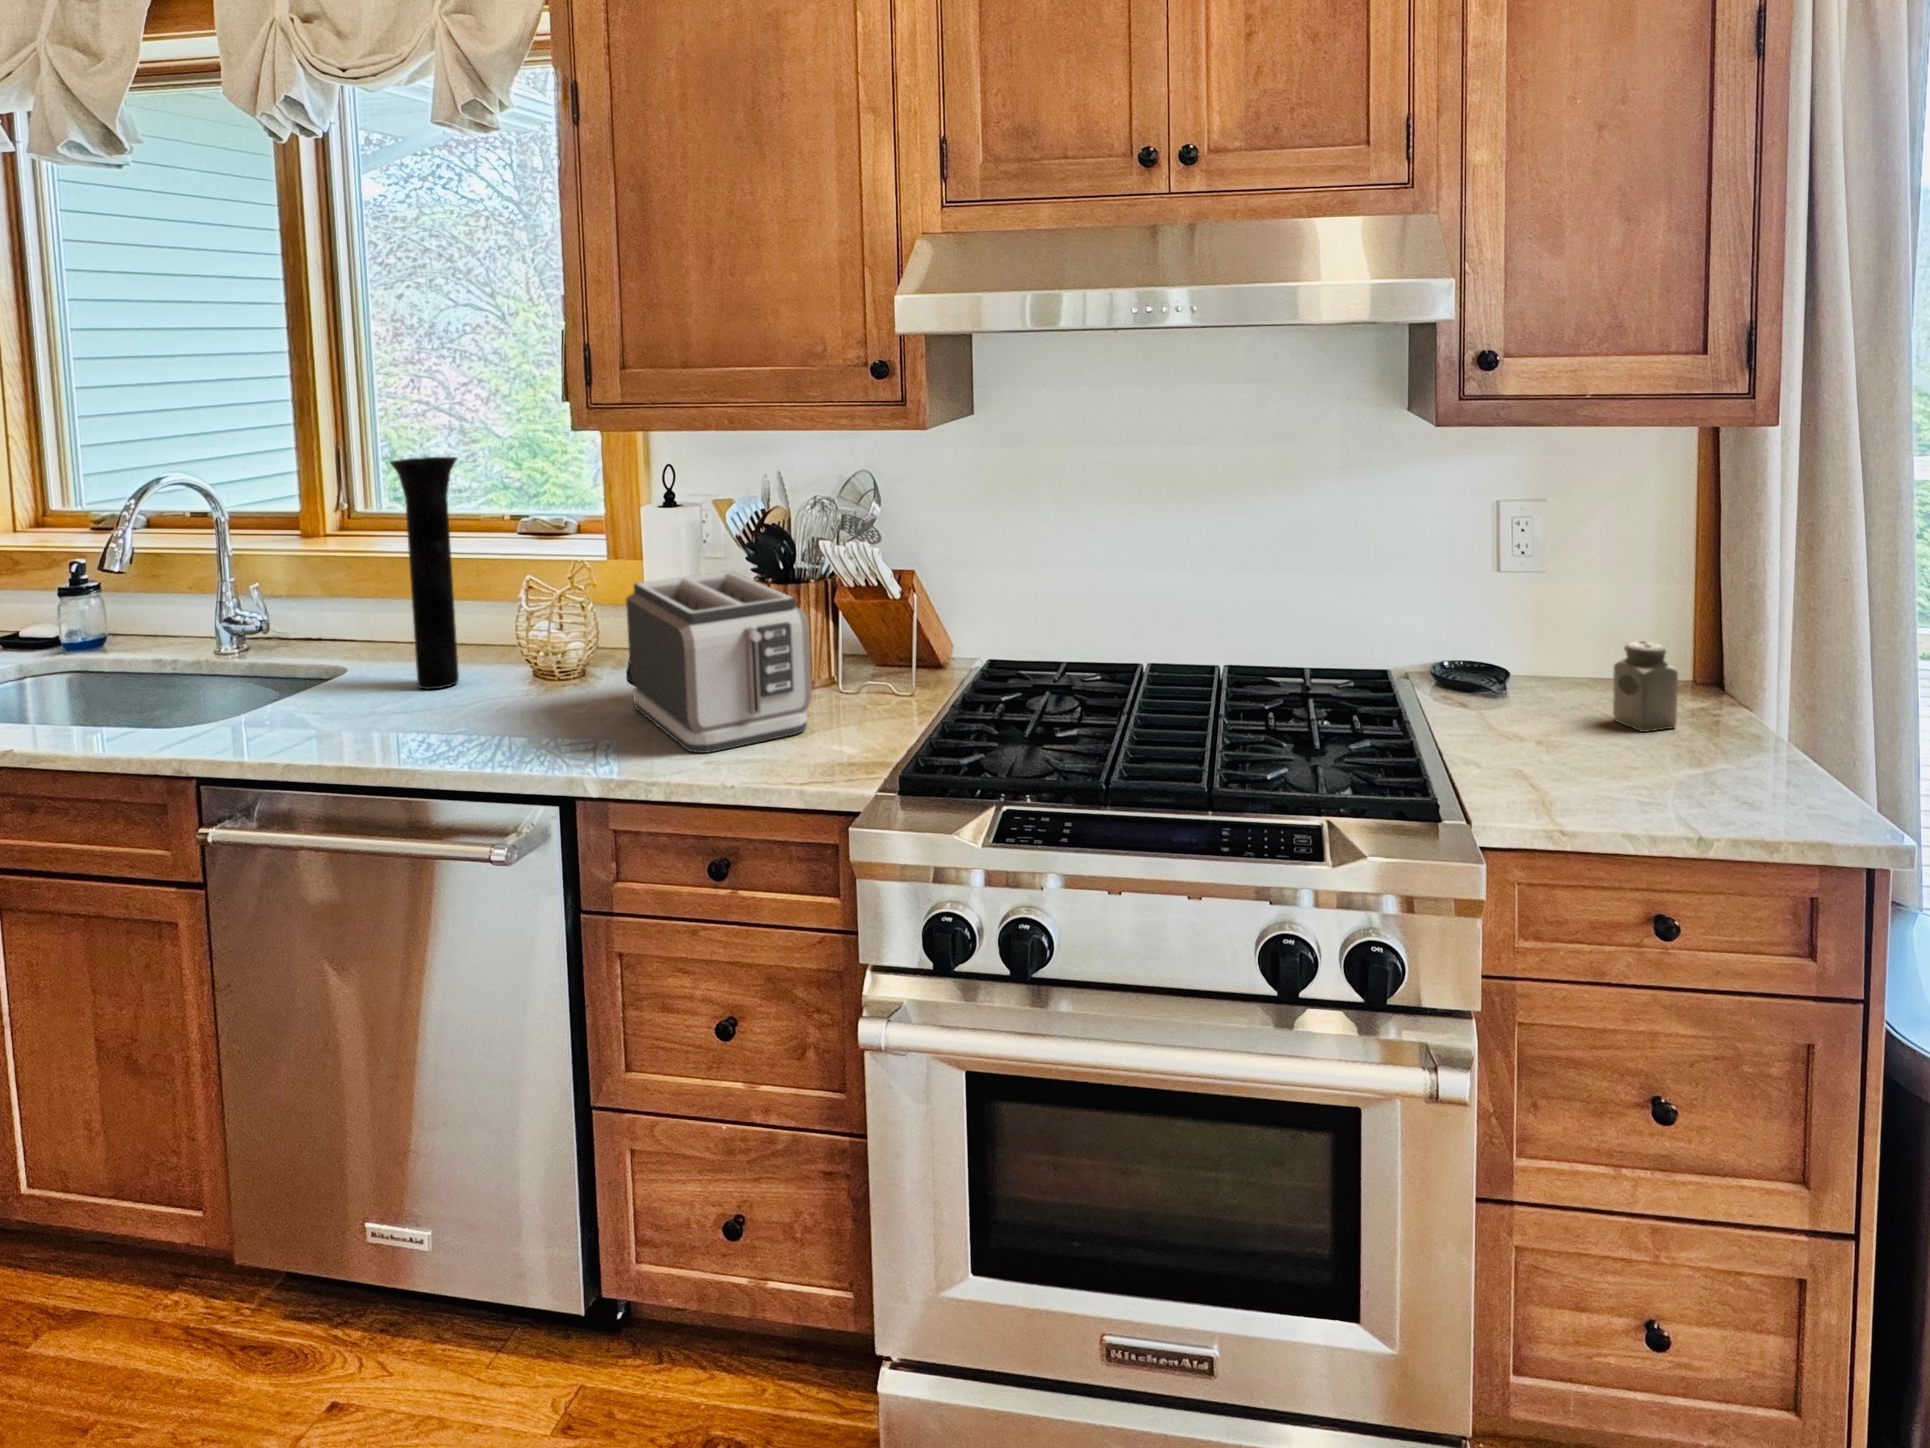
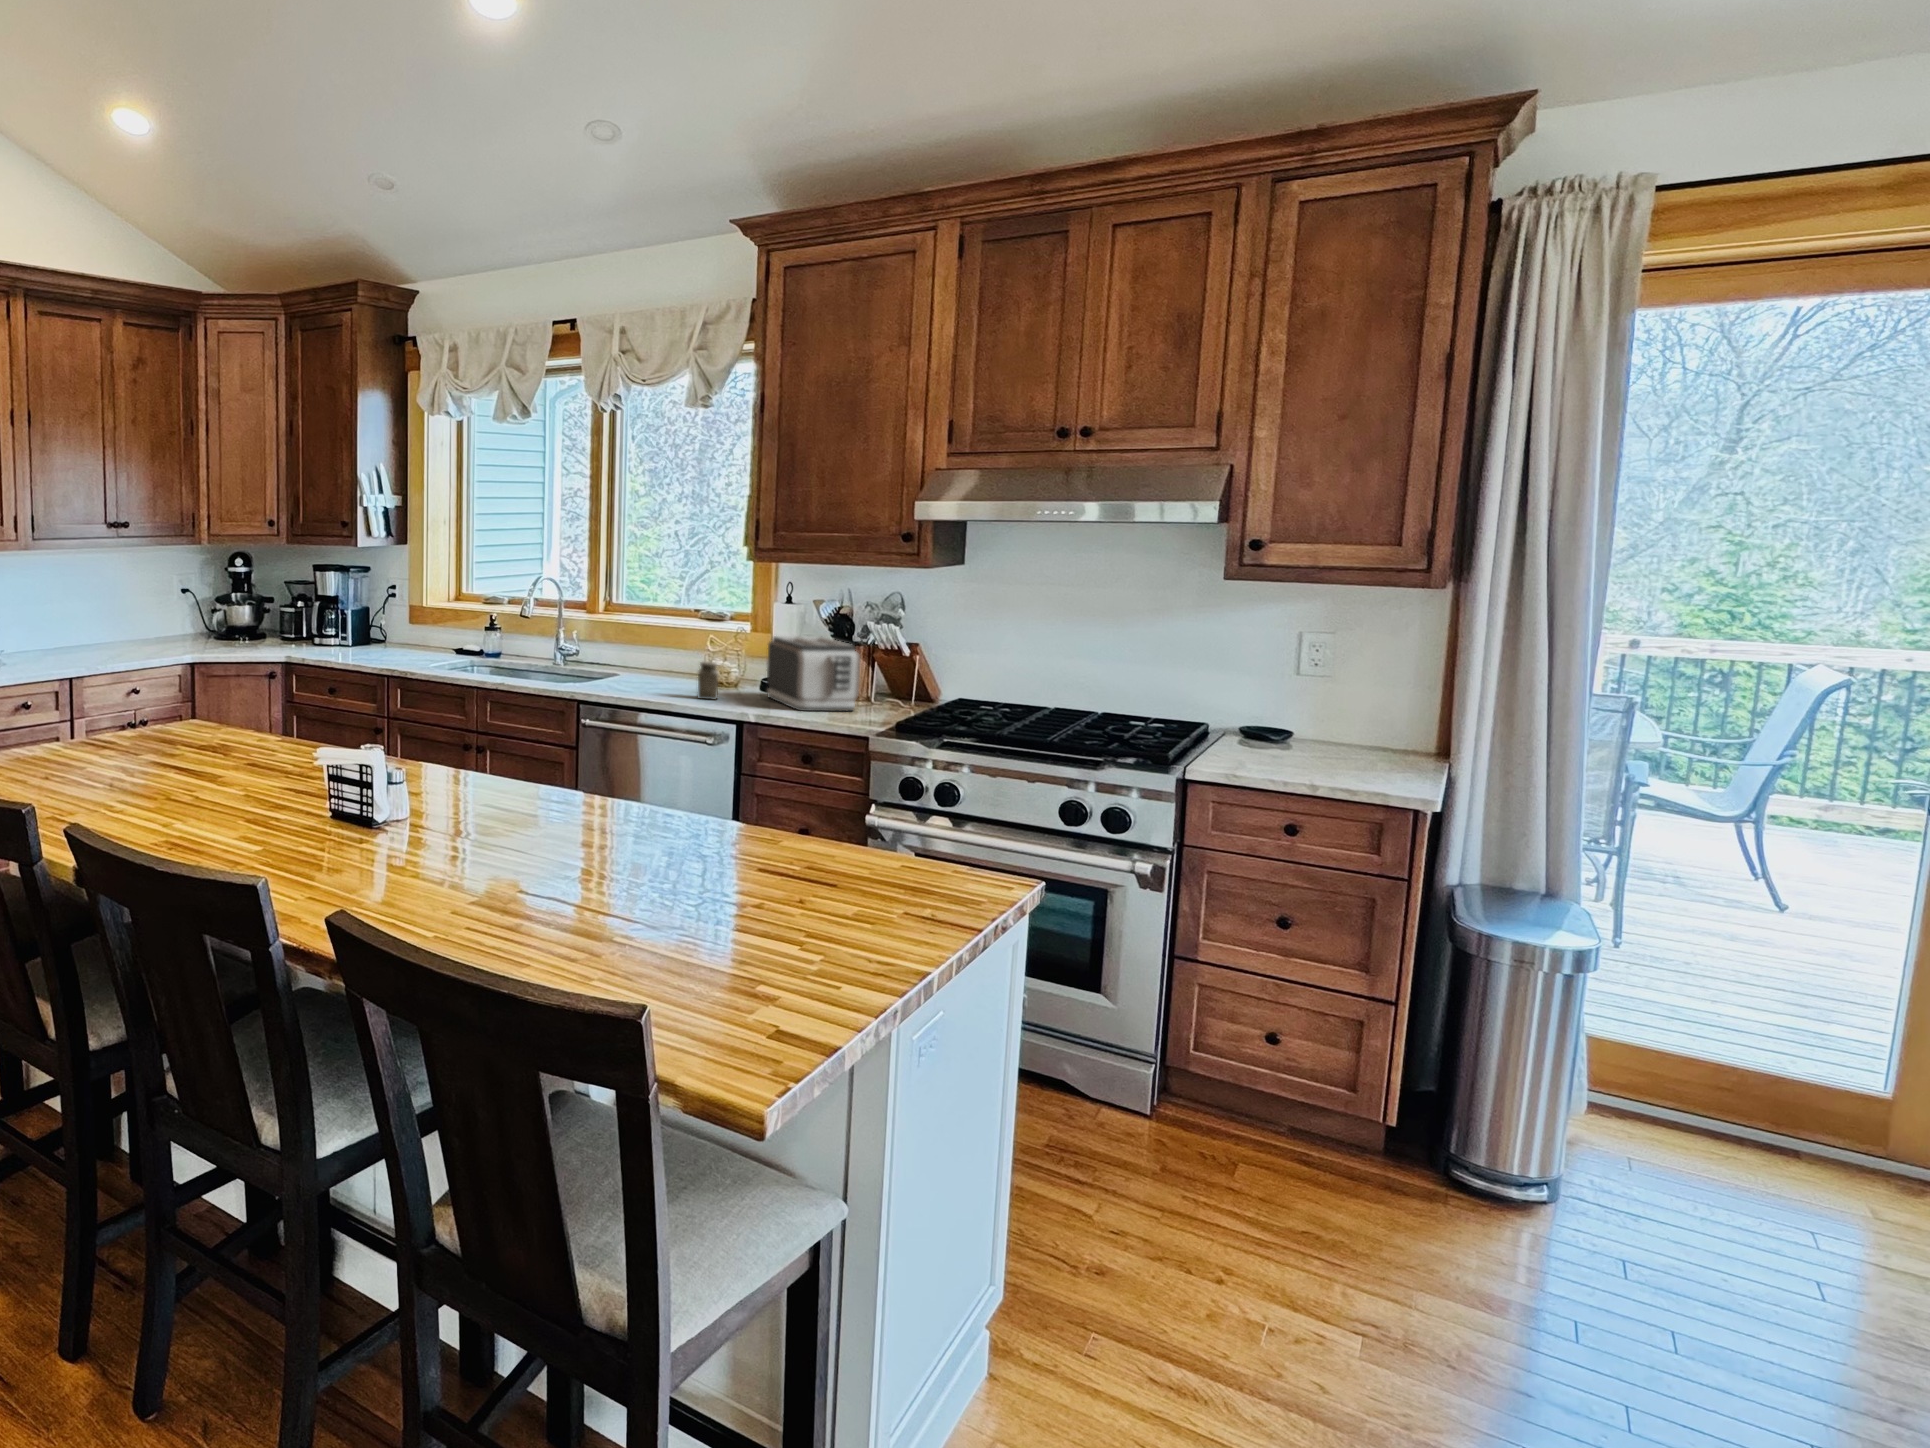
vase: present [390,457,459,689] -> none [657,571,688,684]
salt shaker: present [1613,641,1678,732] -> present [698,661,719,699]

